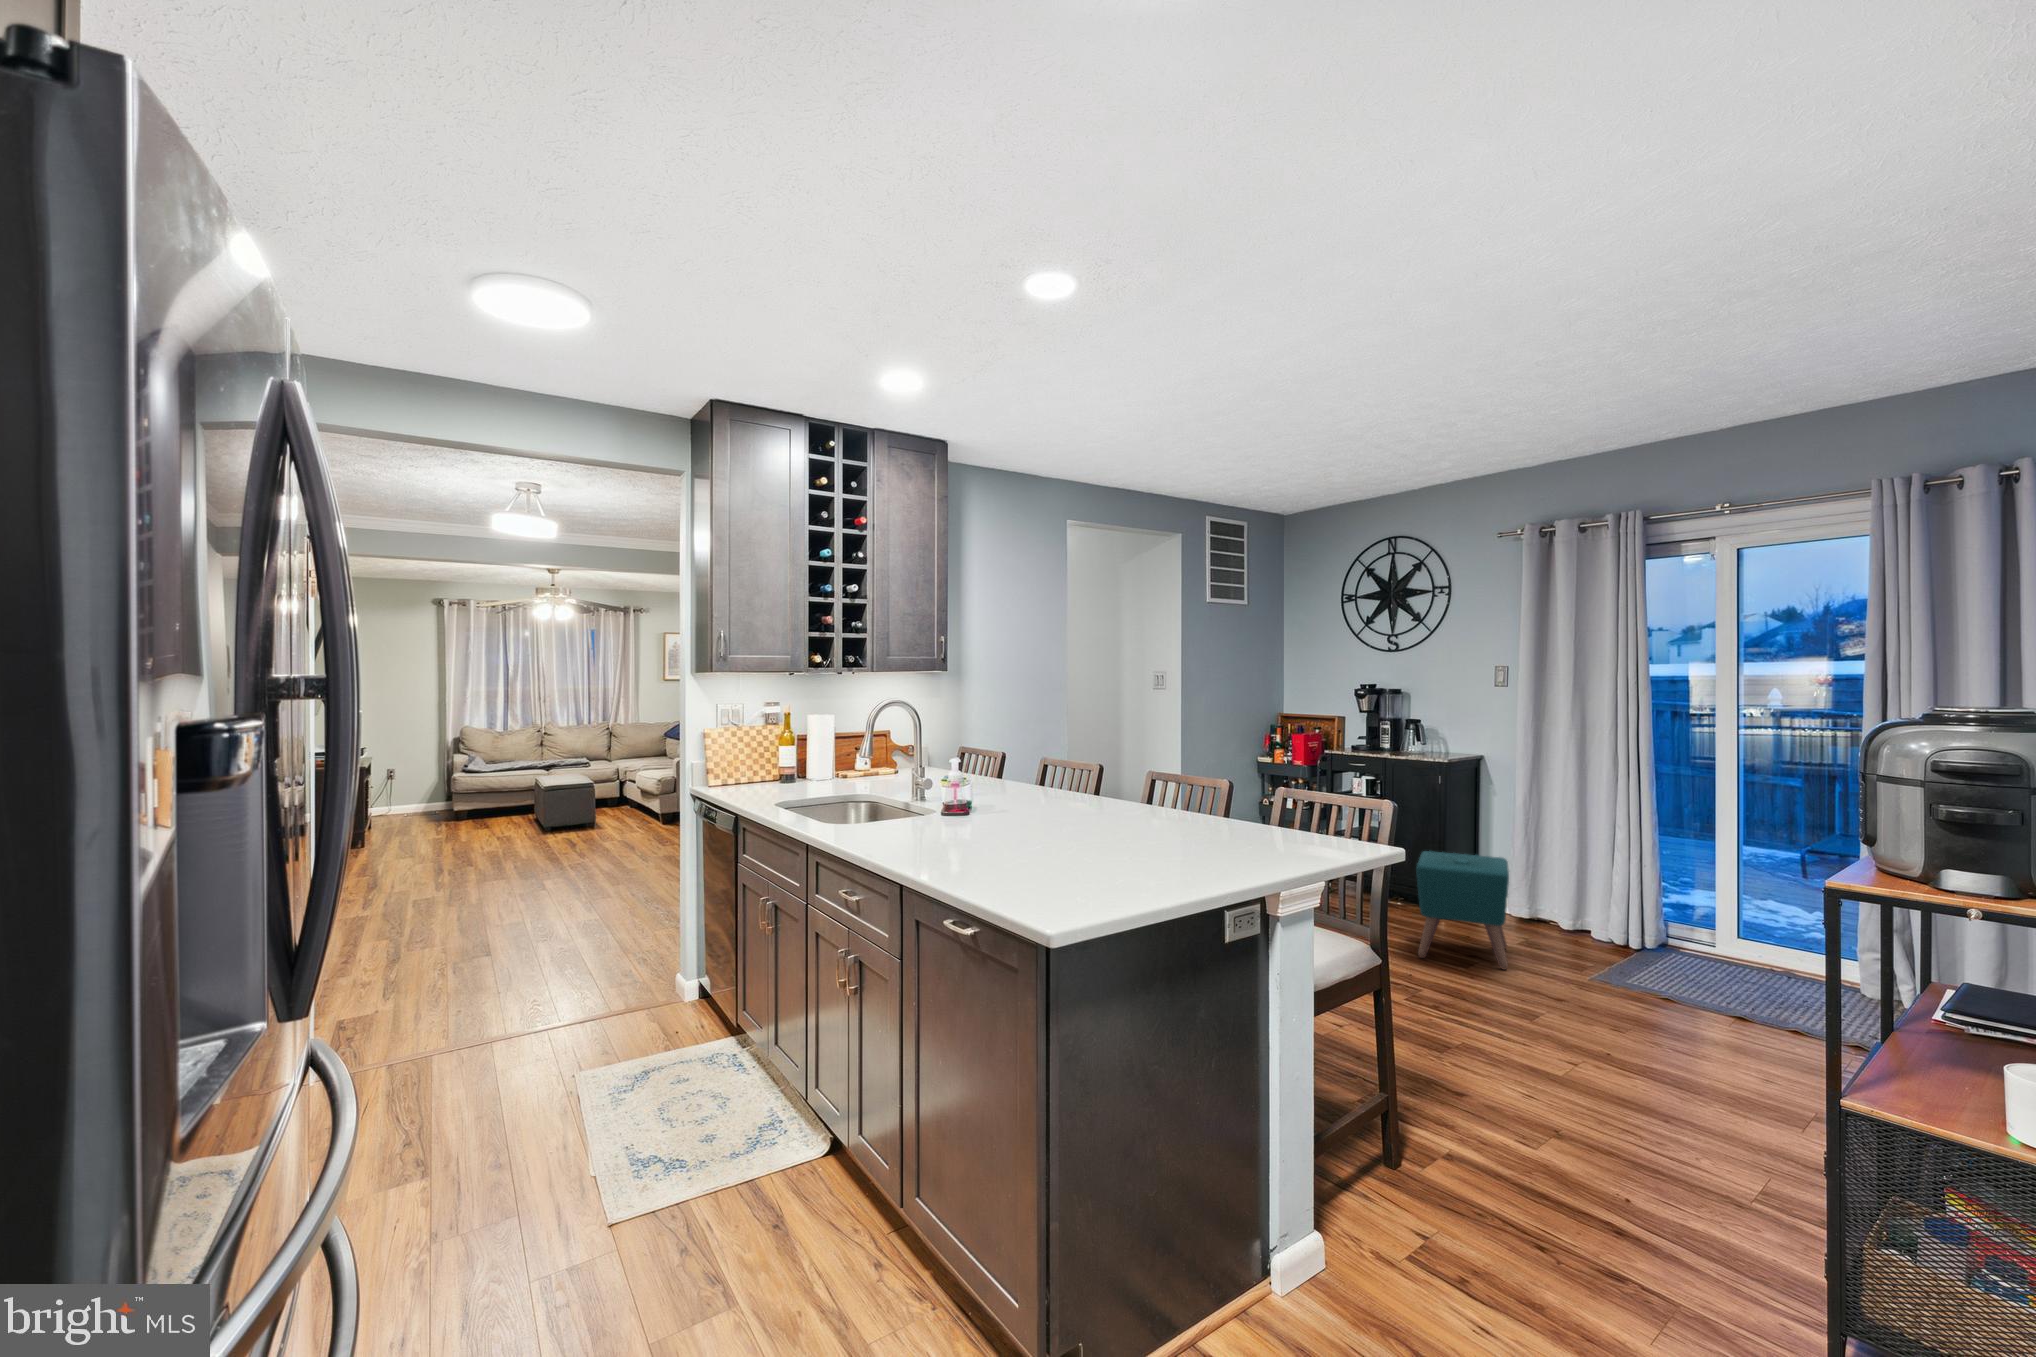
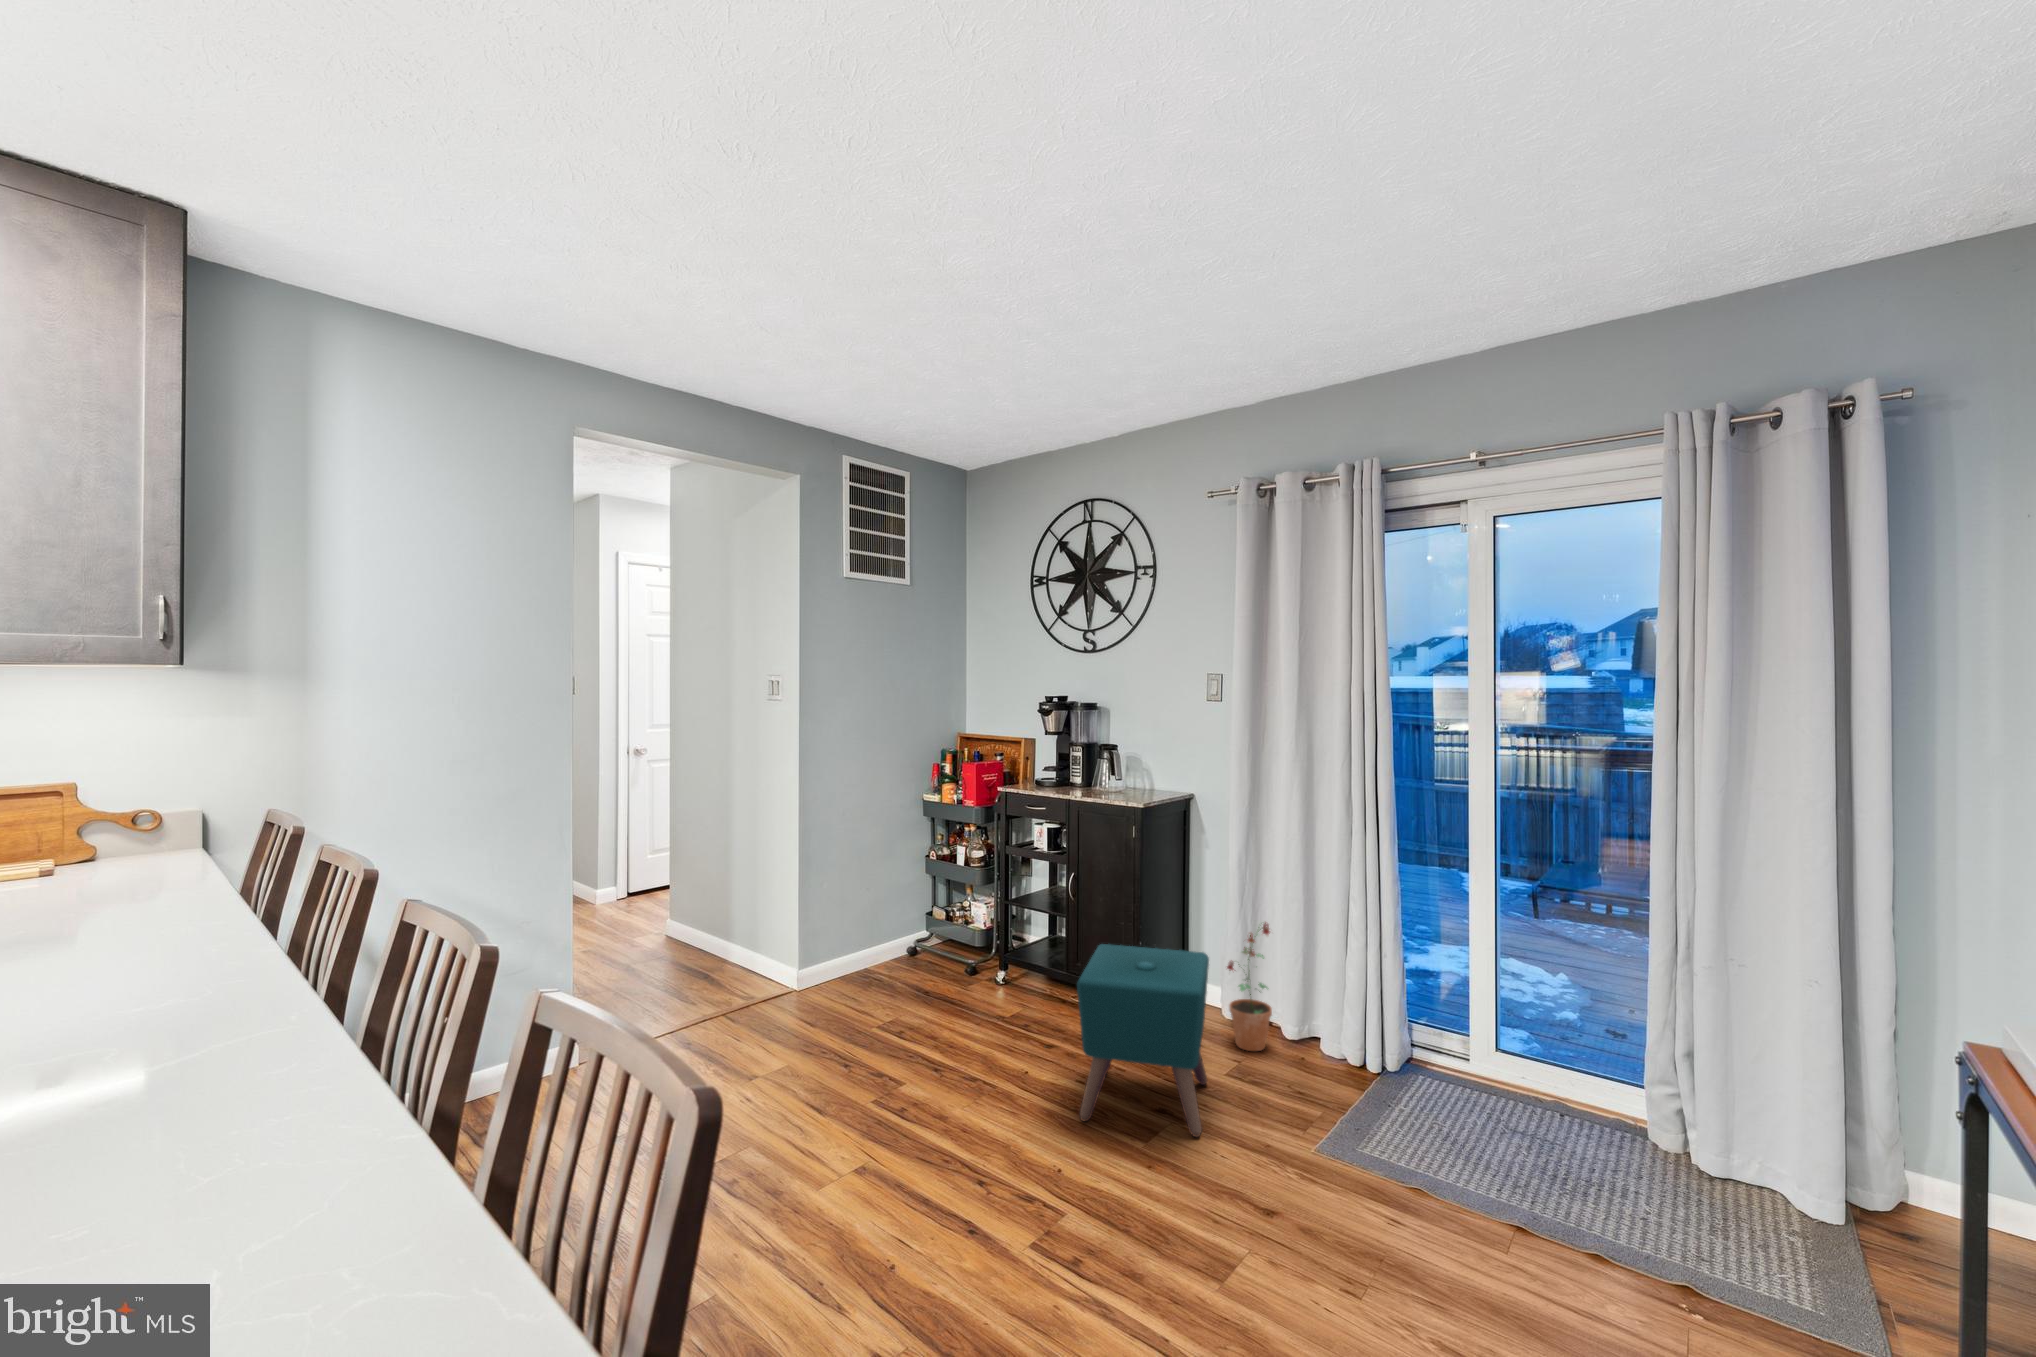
potted plant: none [1515,846,1554,936] -> present [1227,922,1272,1051]

